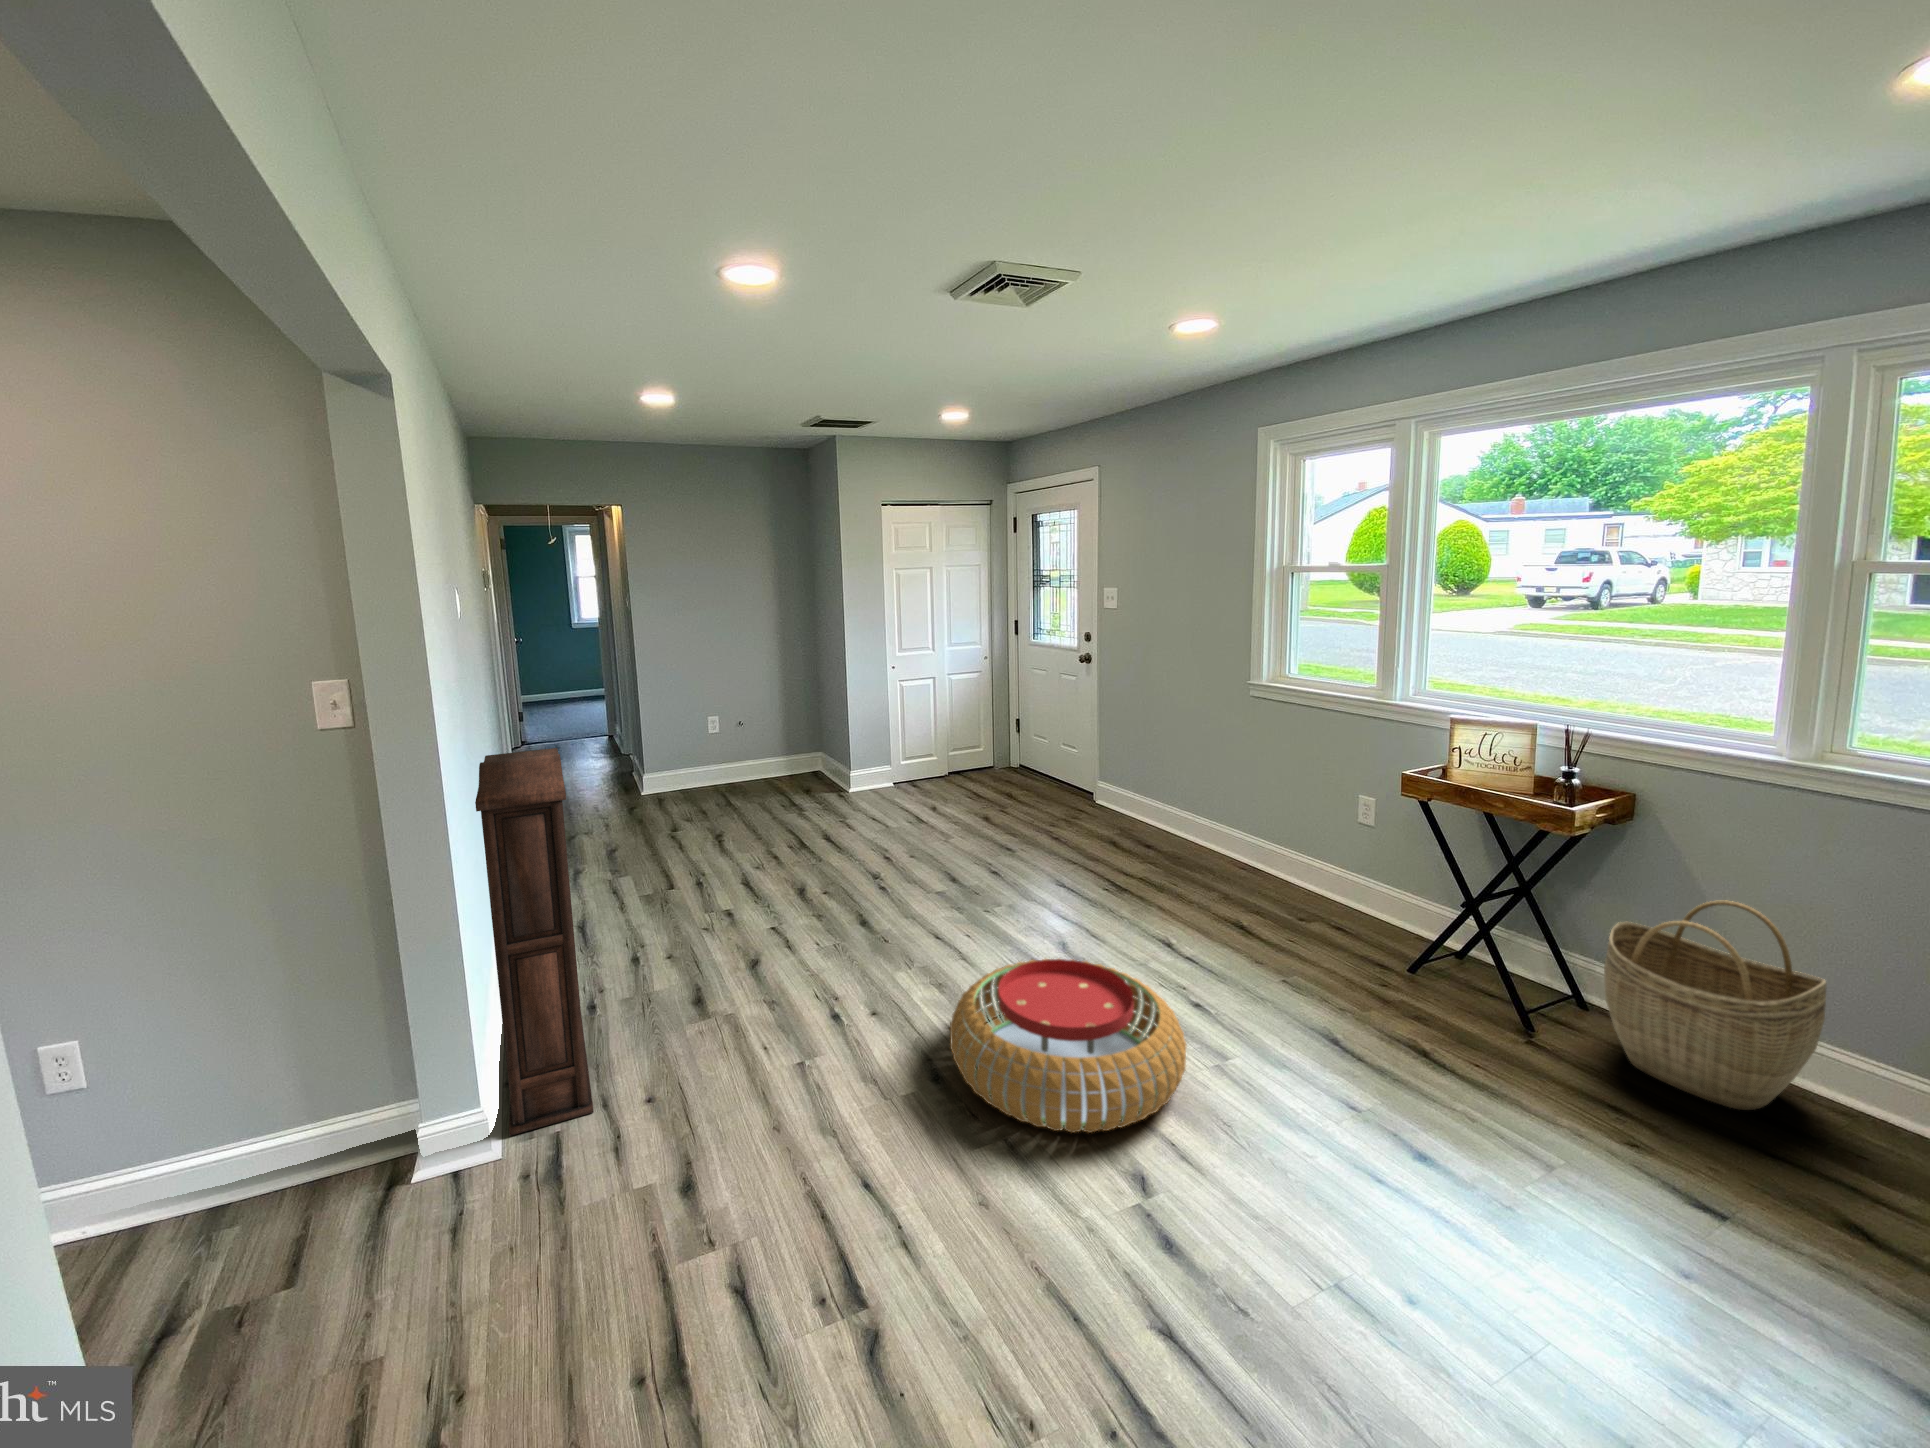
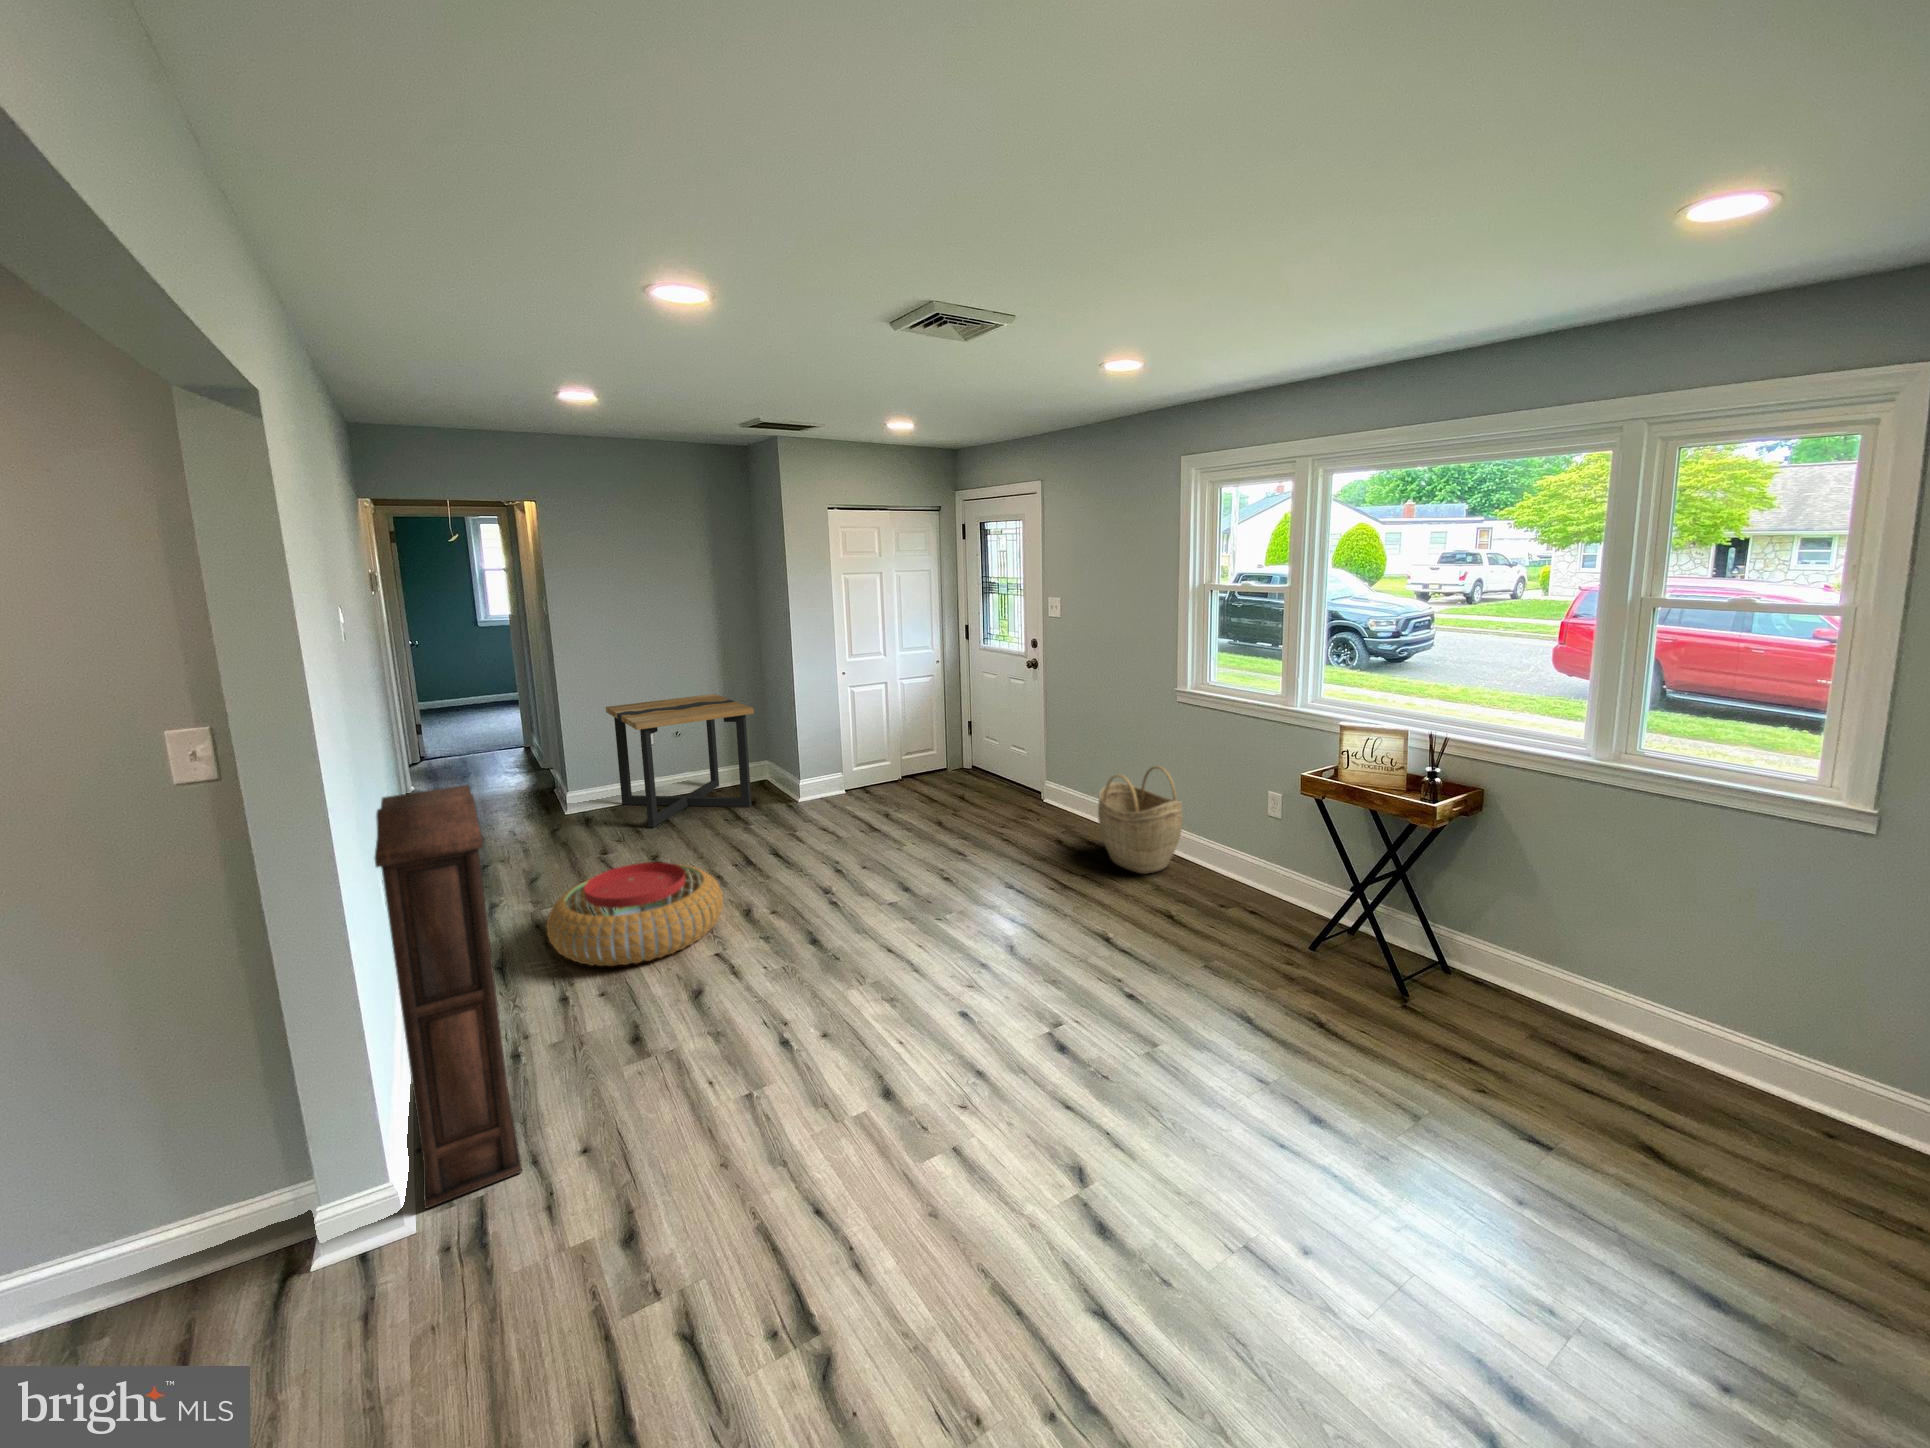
side table: none [677,687,810,810] -> present [606,694,754,827]
woven basket: present [1604,900,1826,1110] -> present [1098,766,1183,874]
pouf: present [950,958,1186,1133] -> present [547,862,723,966]

